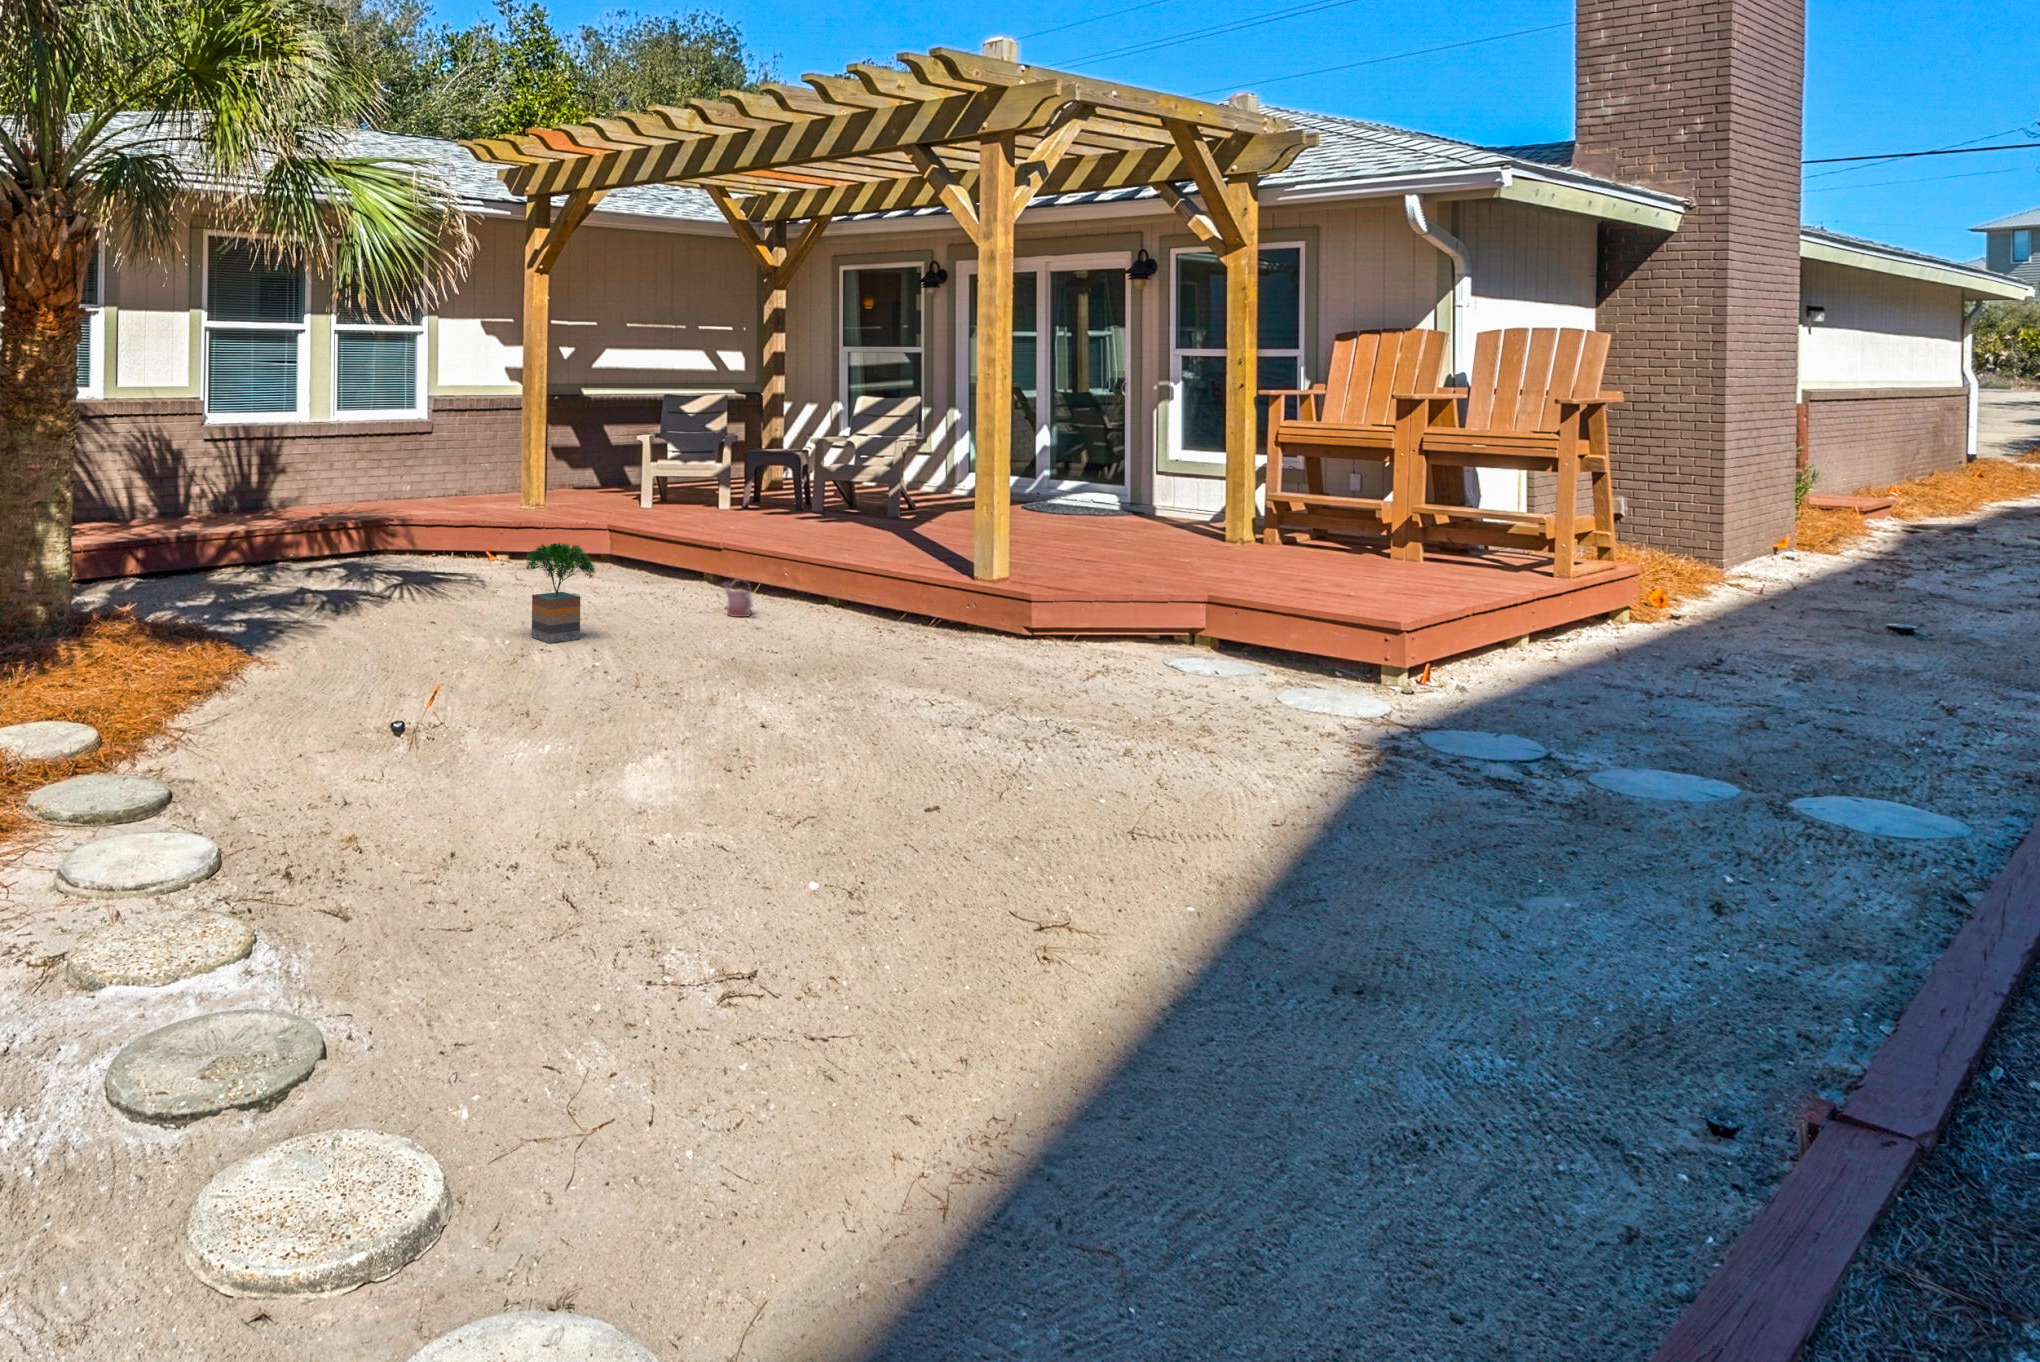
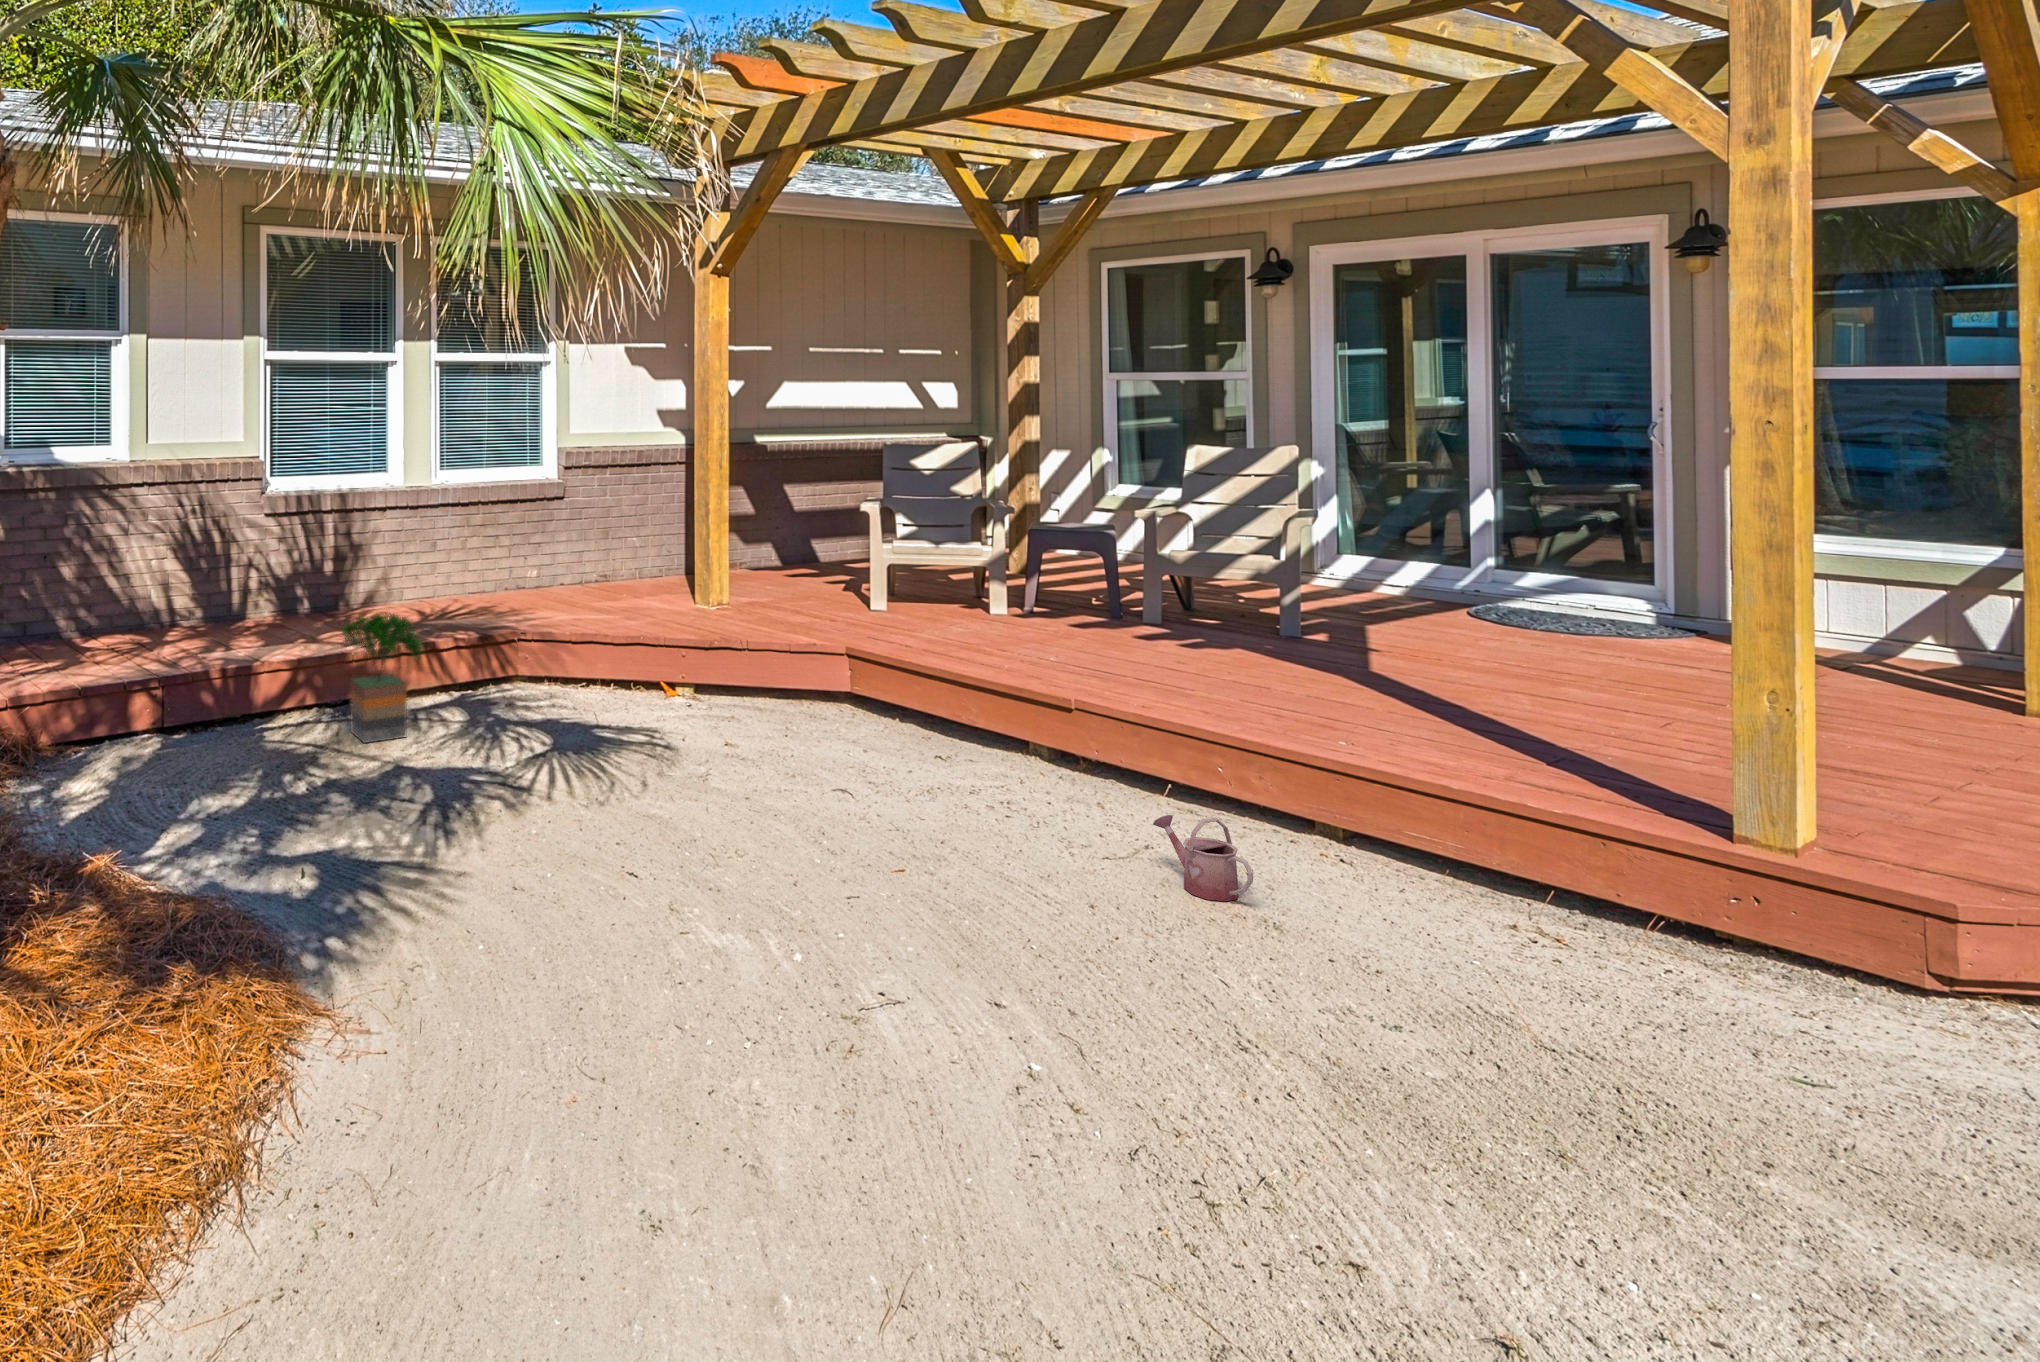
potted tree: present [526,543,595,643] -> present [341,614,424,743]

